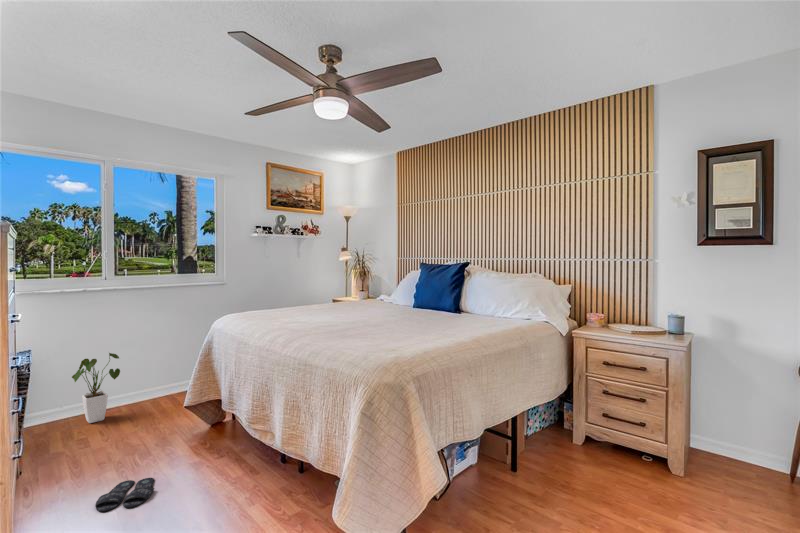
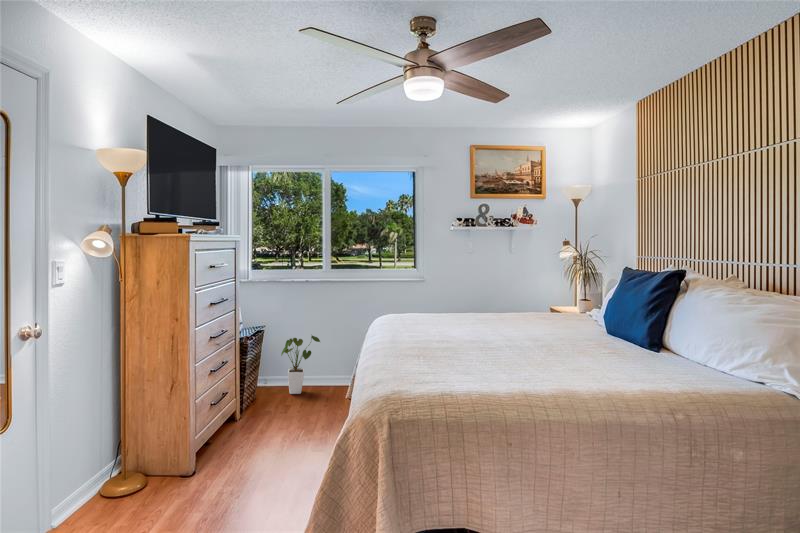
slippers: present [96,478,154,512] -> none [240,448,289,470]

